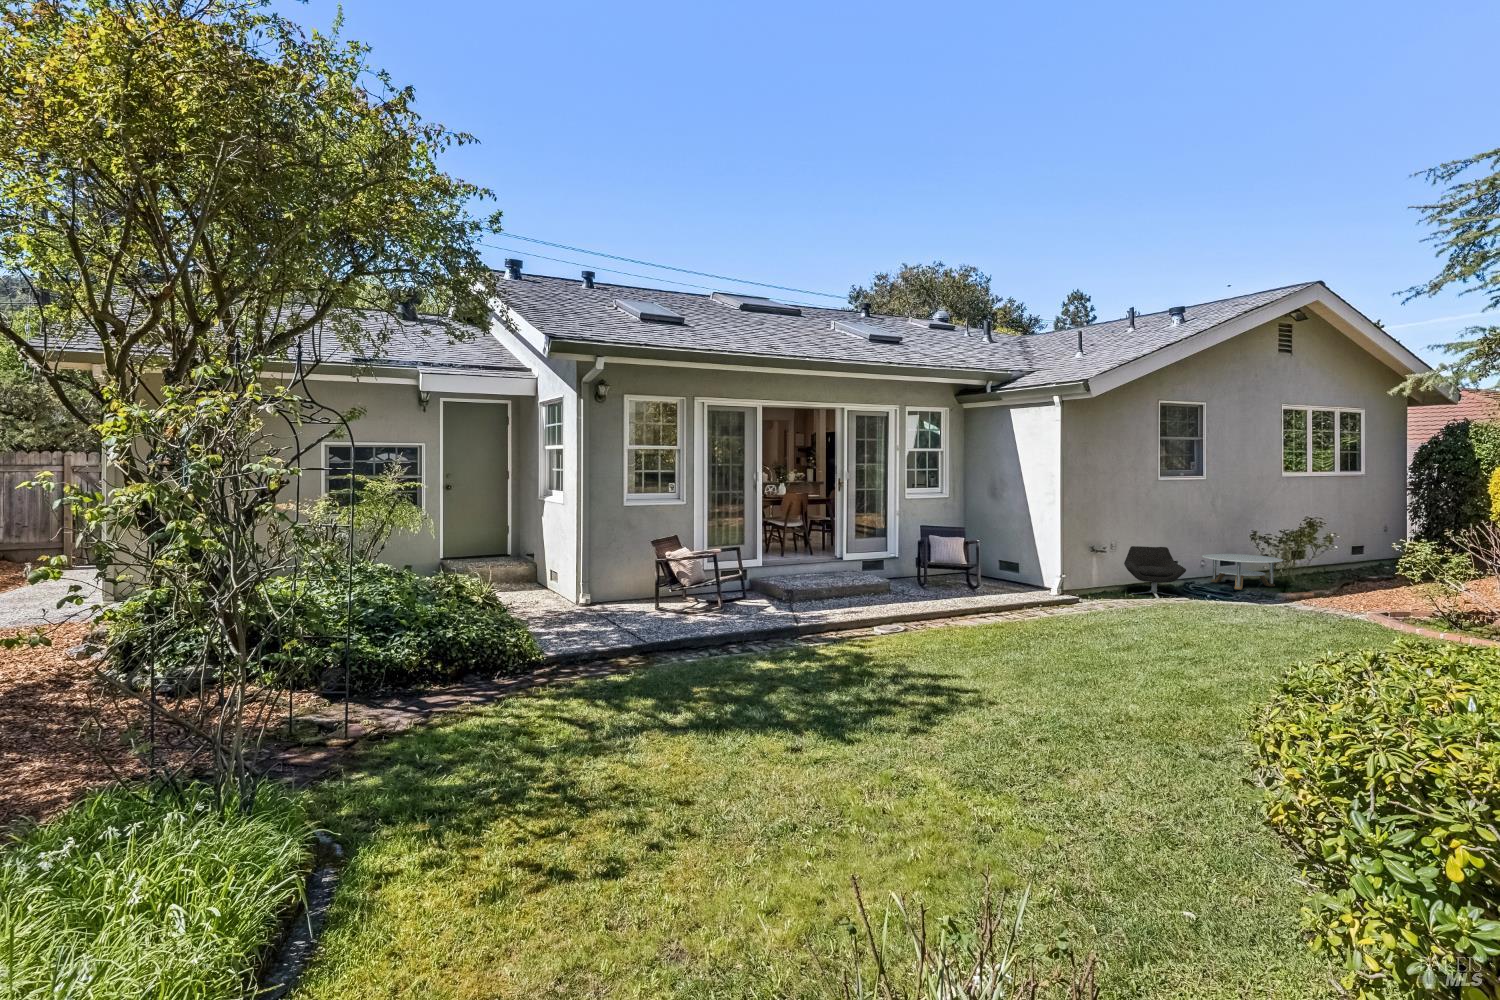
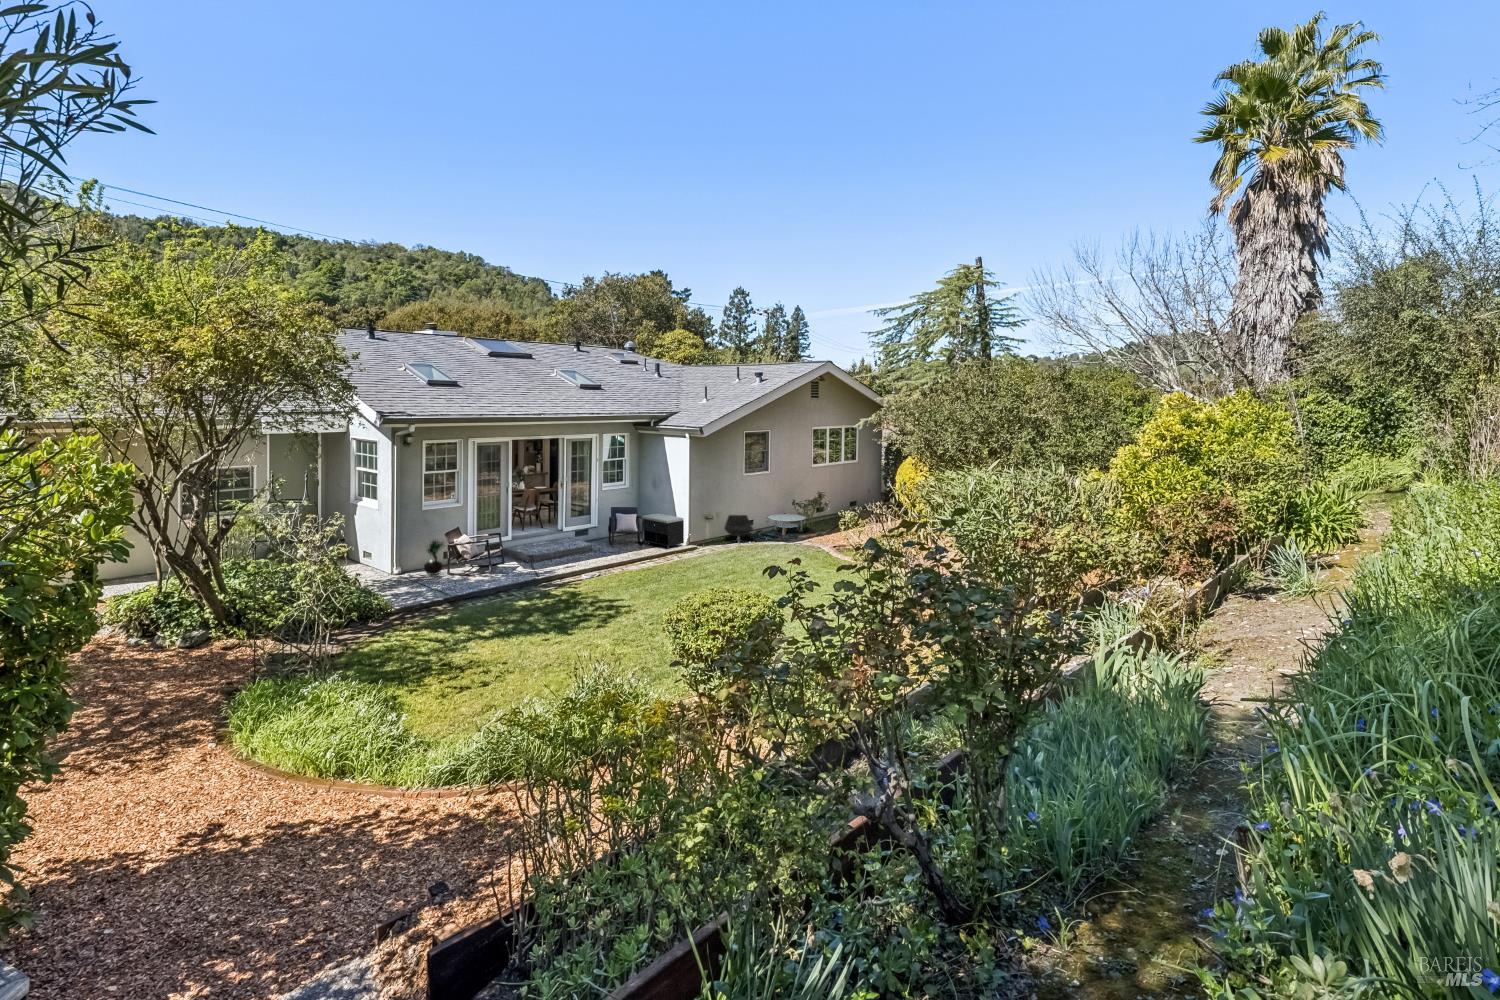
storage bench: none [974,539,1051,597] -> present [642,513,684,548]
potted tree: none [621,548,657,611] -> present [424,540,443,575]

